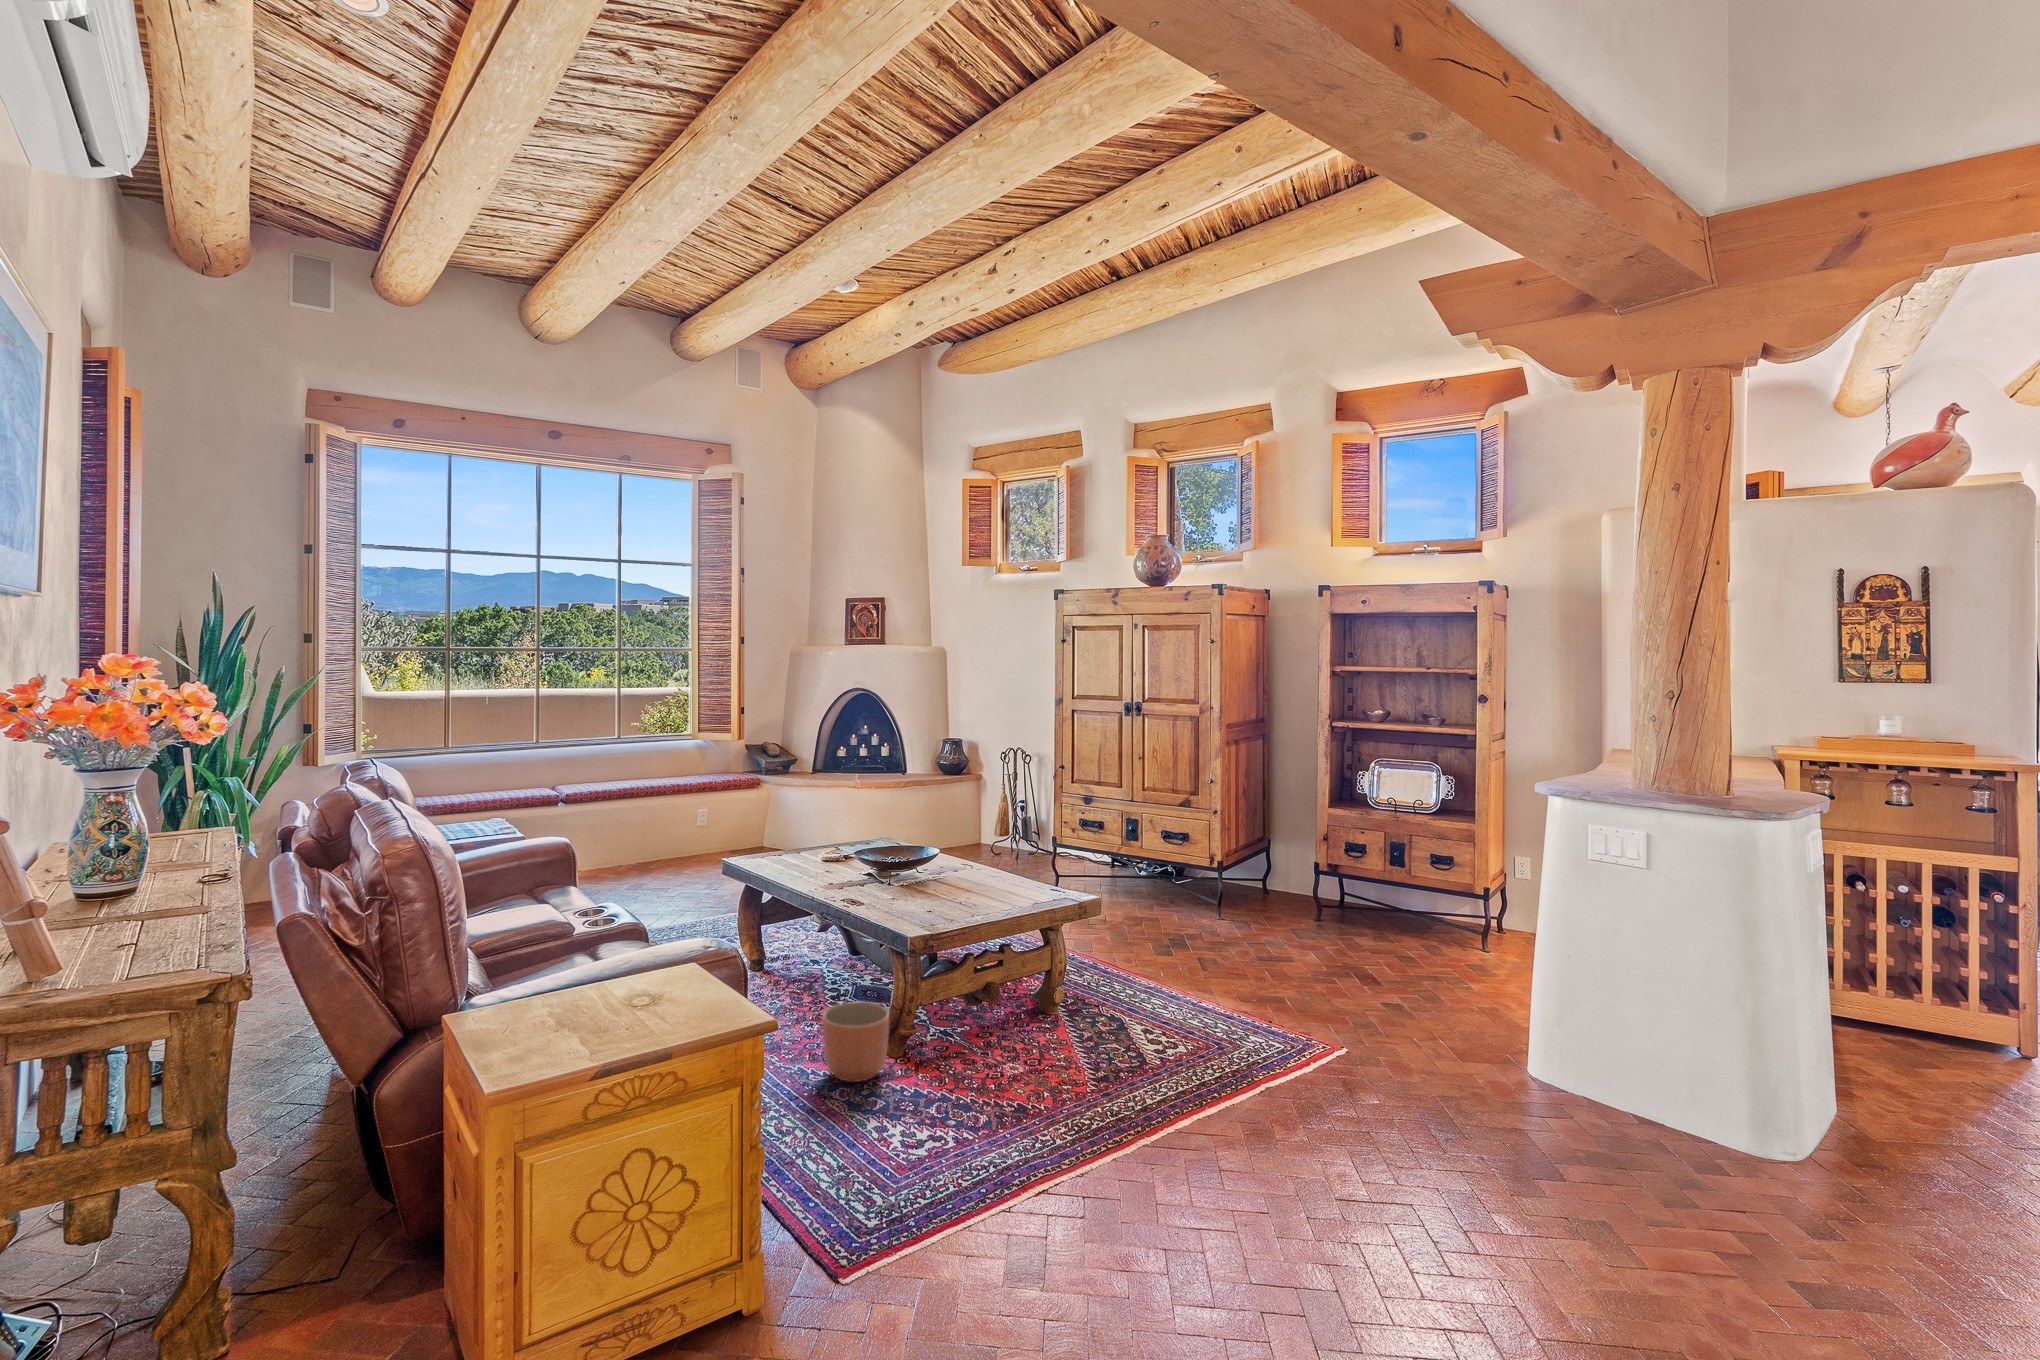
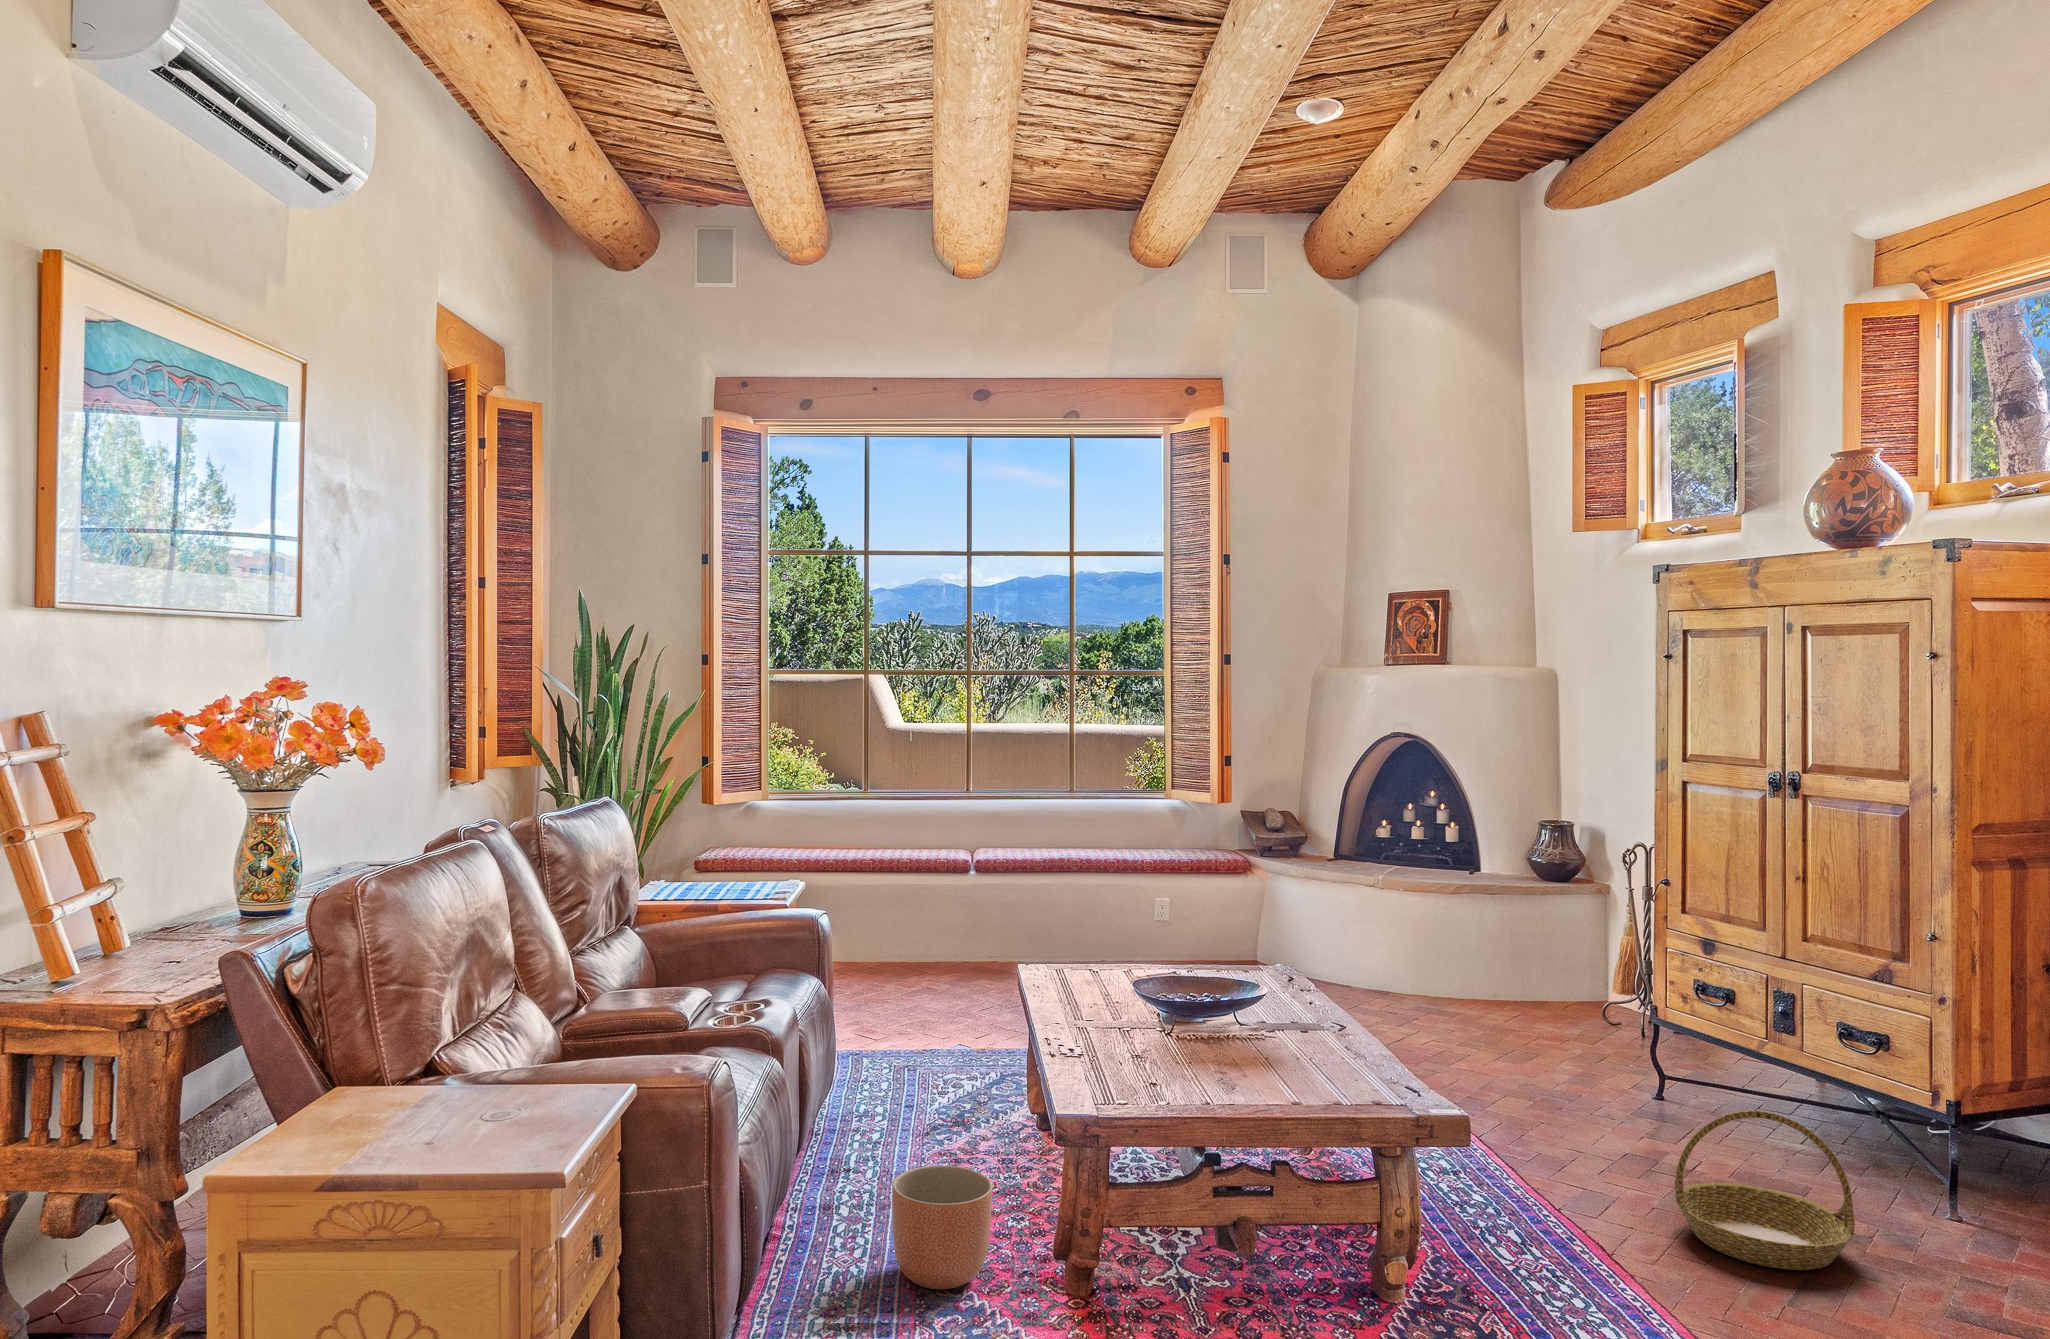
basket: none [1137,877,1216,953] -> present [1675,1111,1855,1270]

